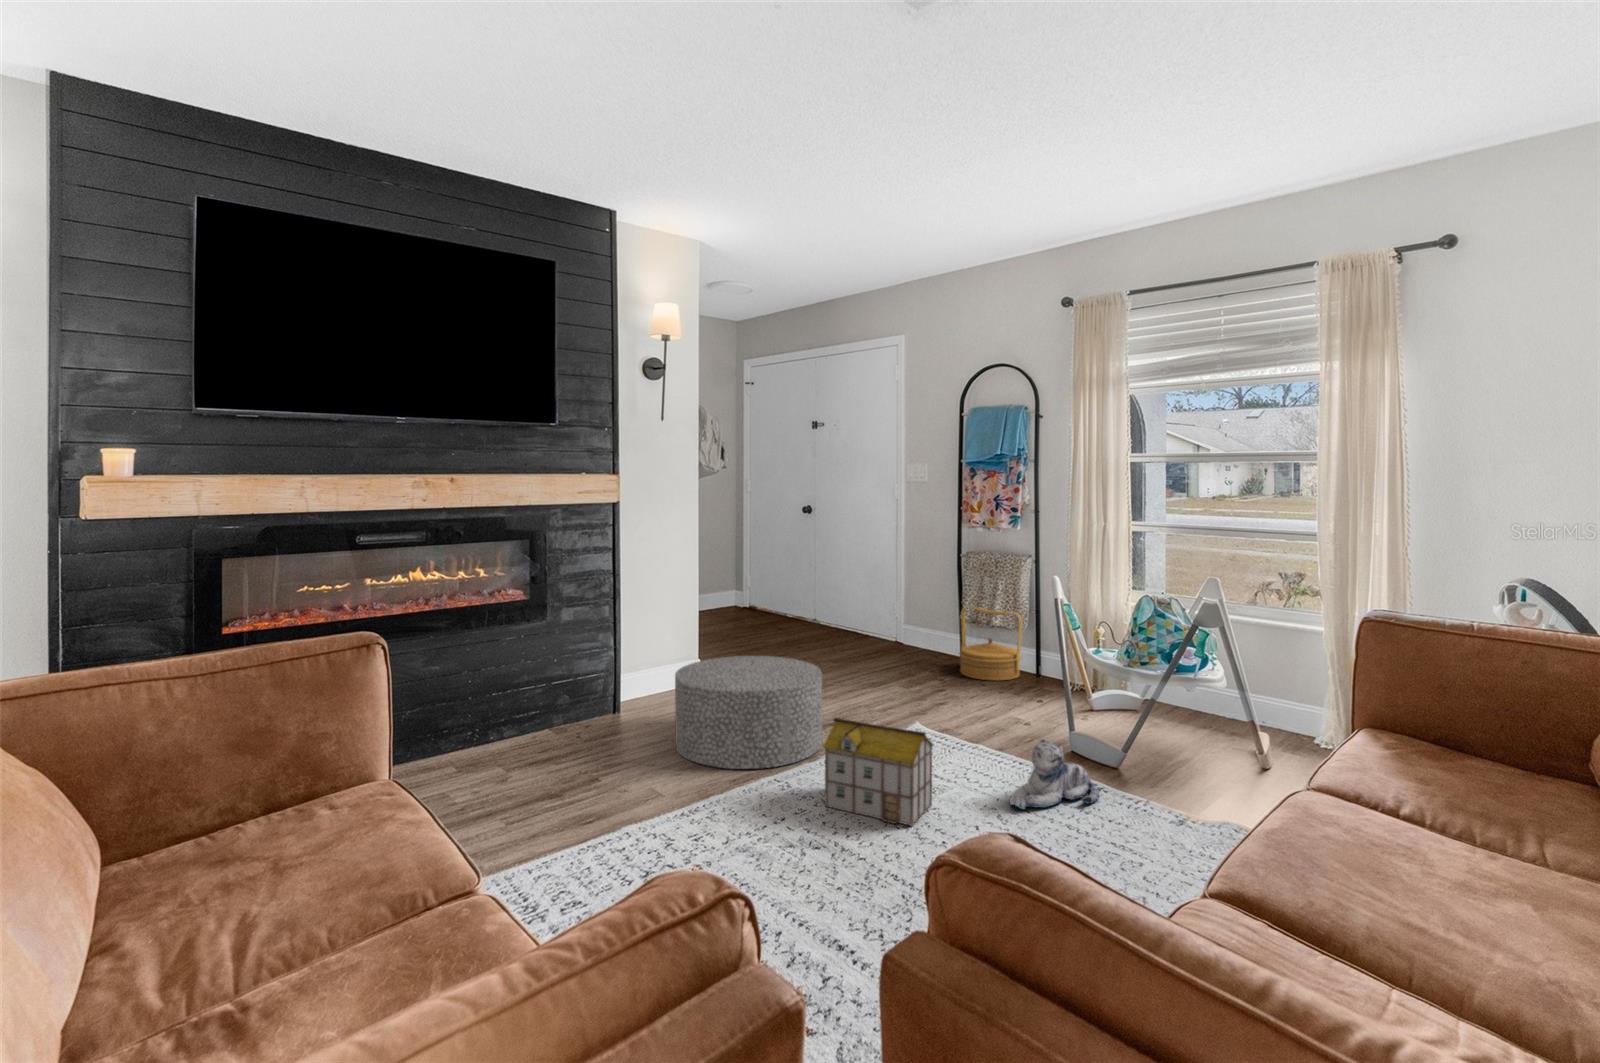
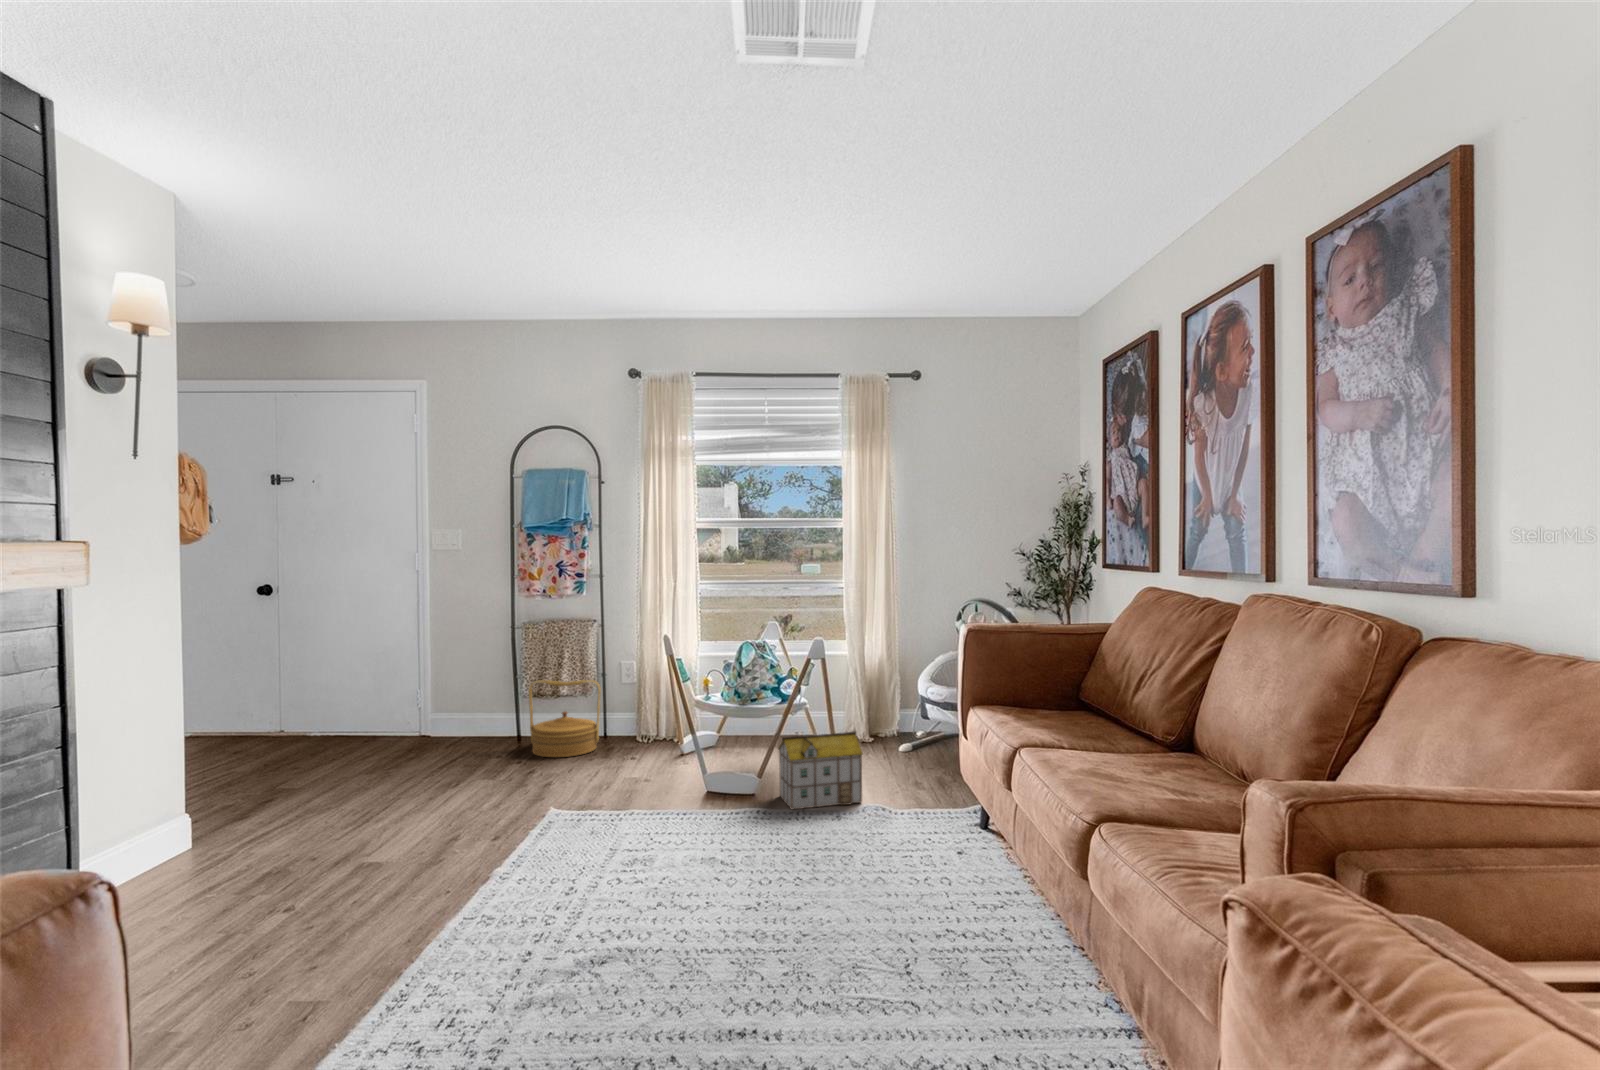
ottoman: present [675,656,822,769] -> none [263,766,479,930]
toy house: present [823,718,934,826] -> present [778,732,863,809]
plush toy: present [1010,739,1099,809] -> none [718,787,780,860]

